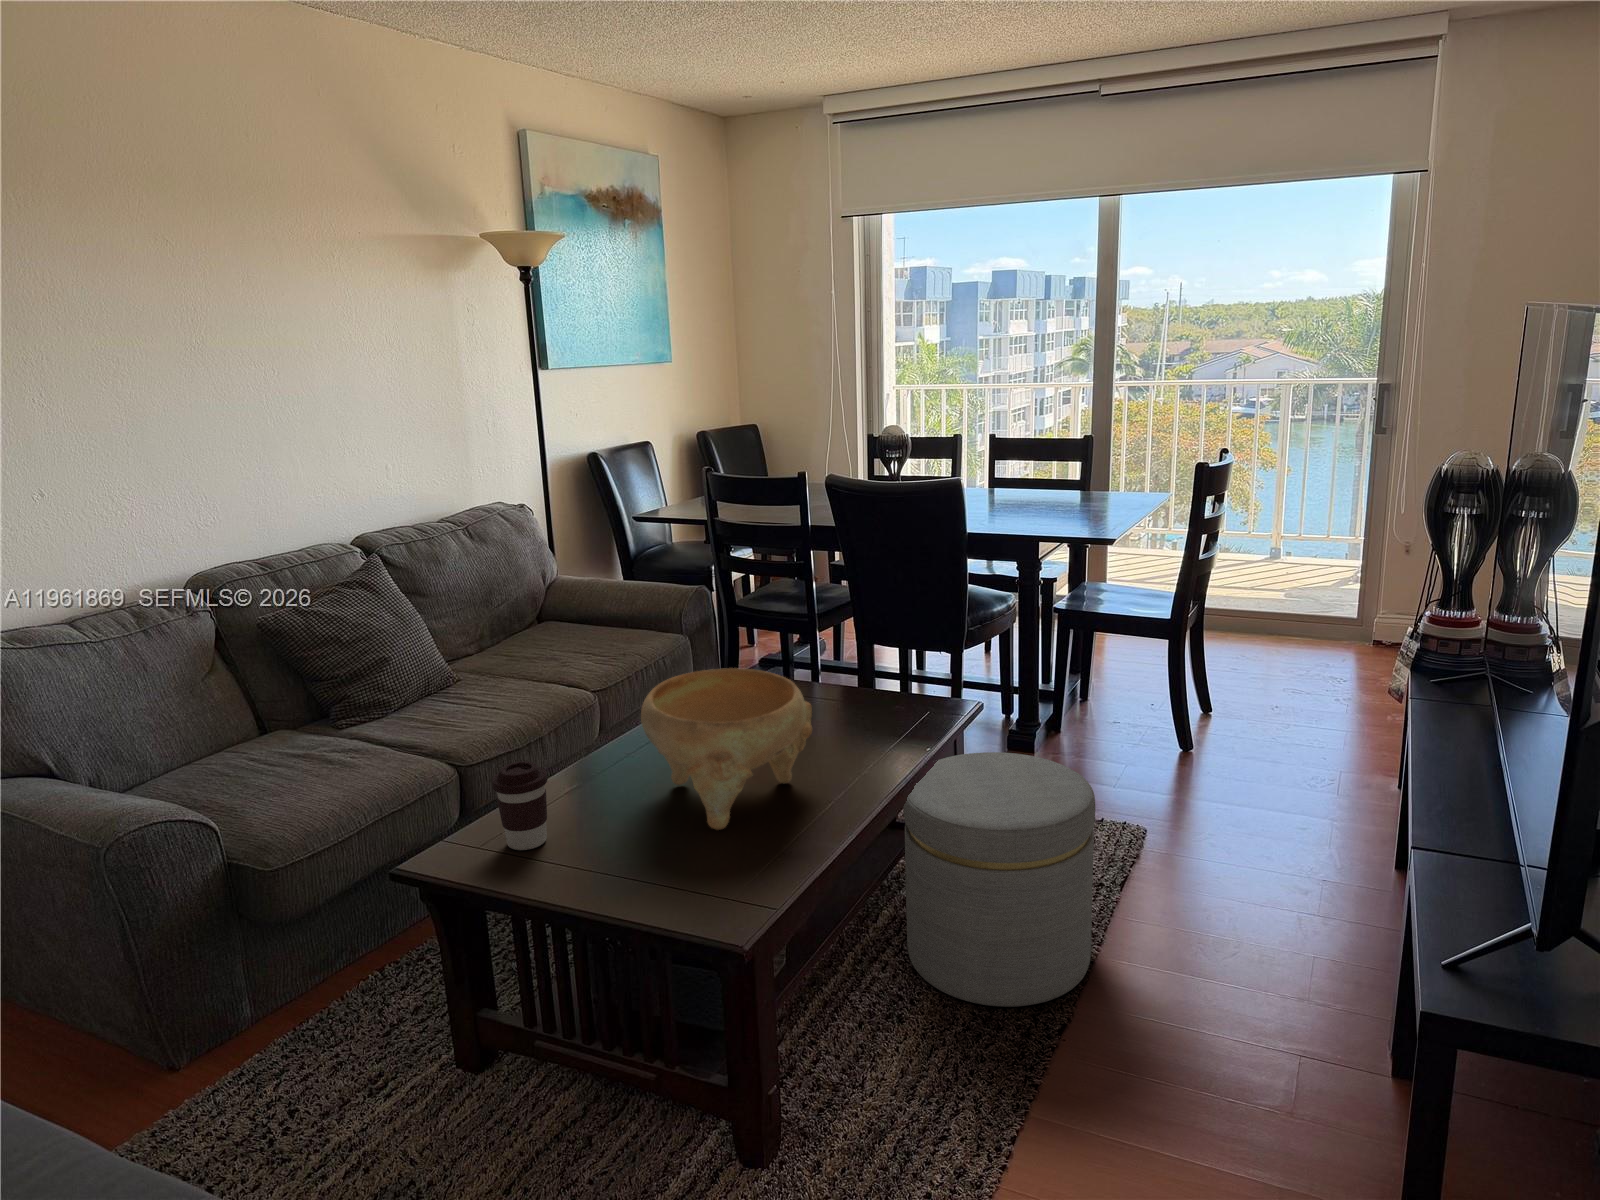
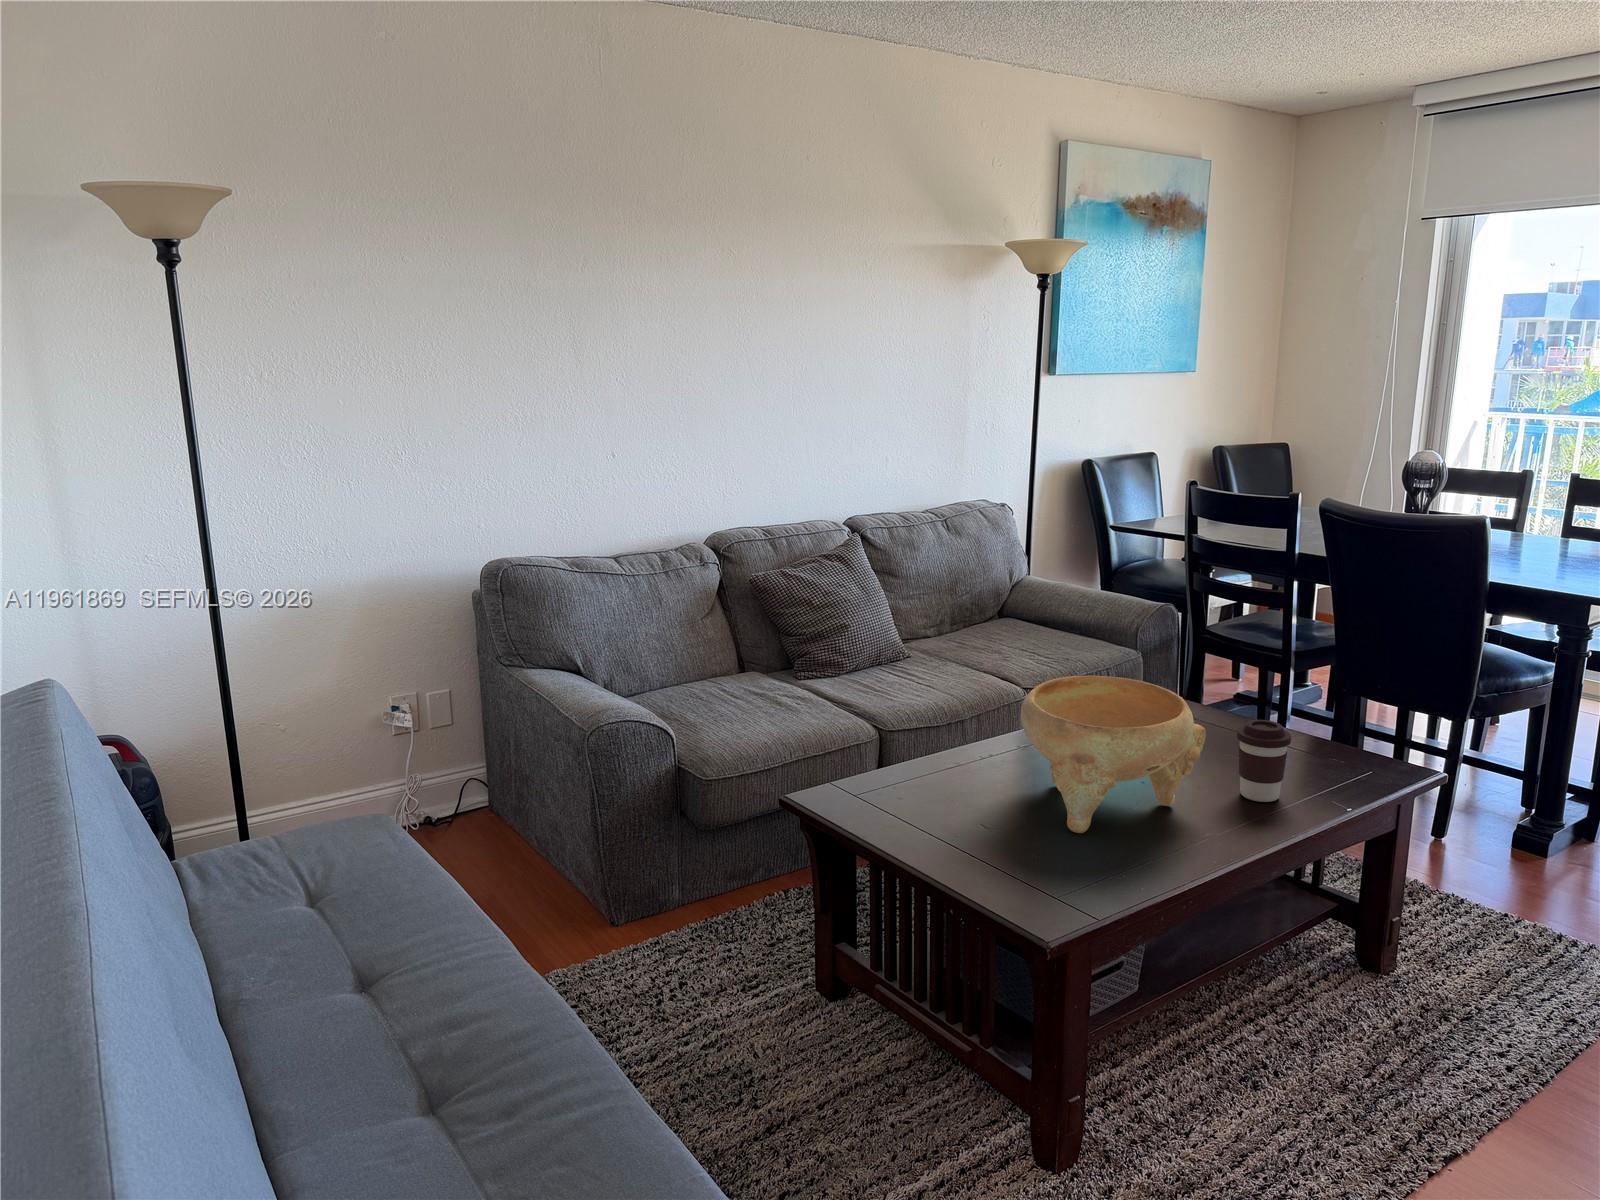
ottoman: present [903,752,1095,1007] -> none [1290,823,1553,1125]
coffee cup: present [492,761,548,850] -> present [1237,720,1291,802]

